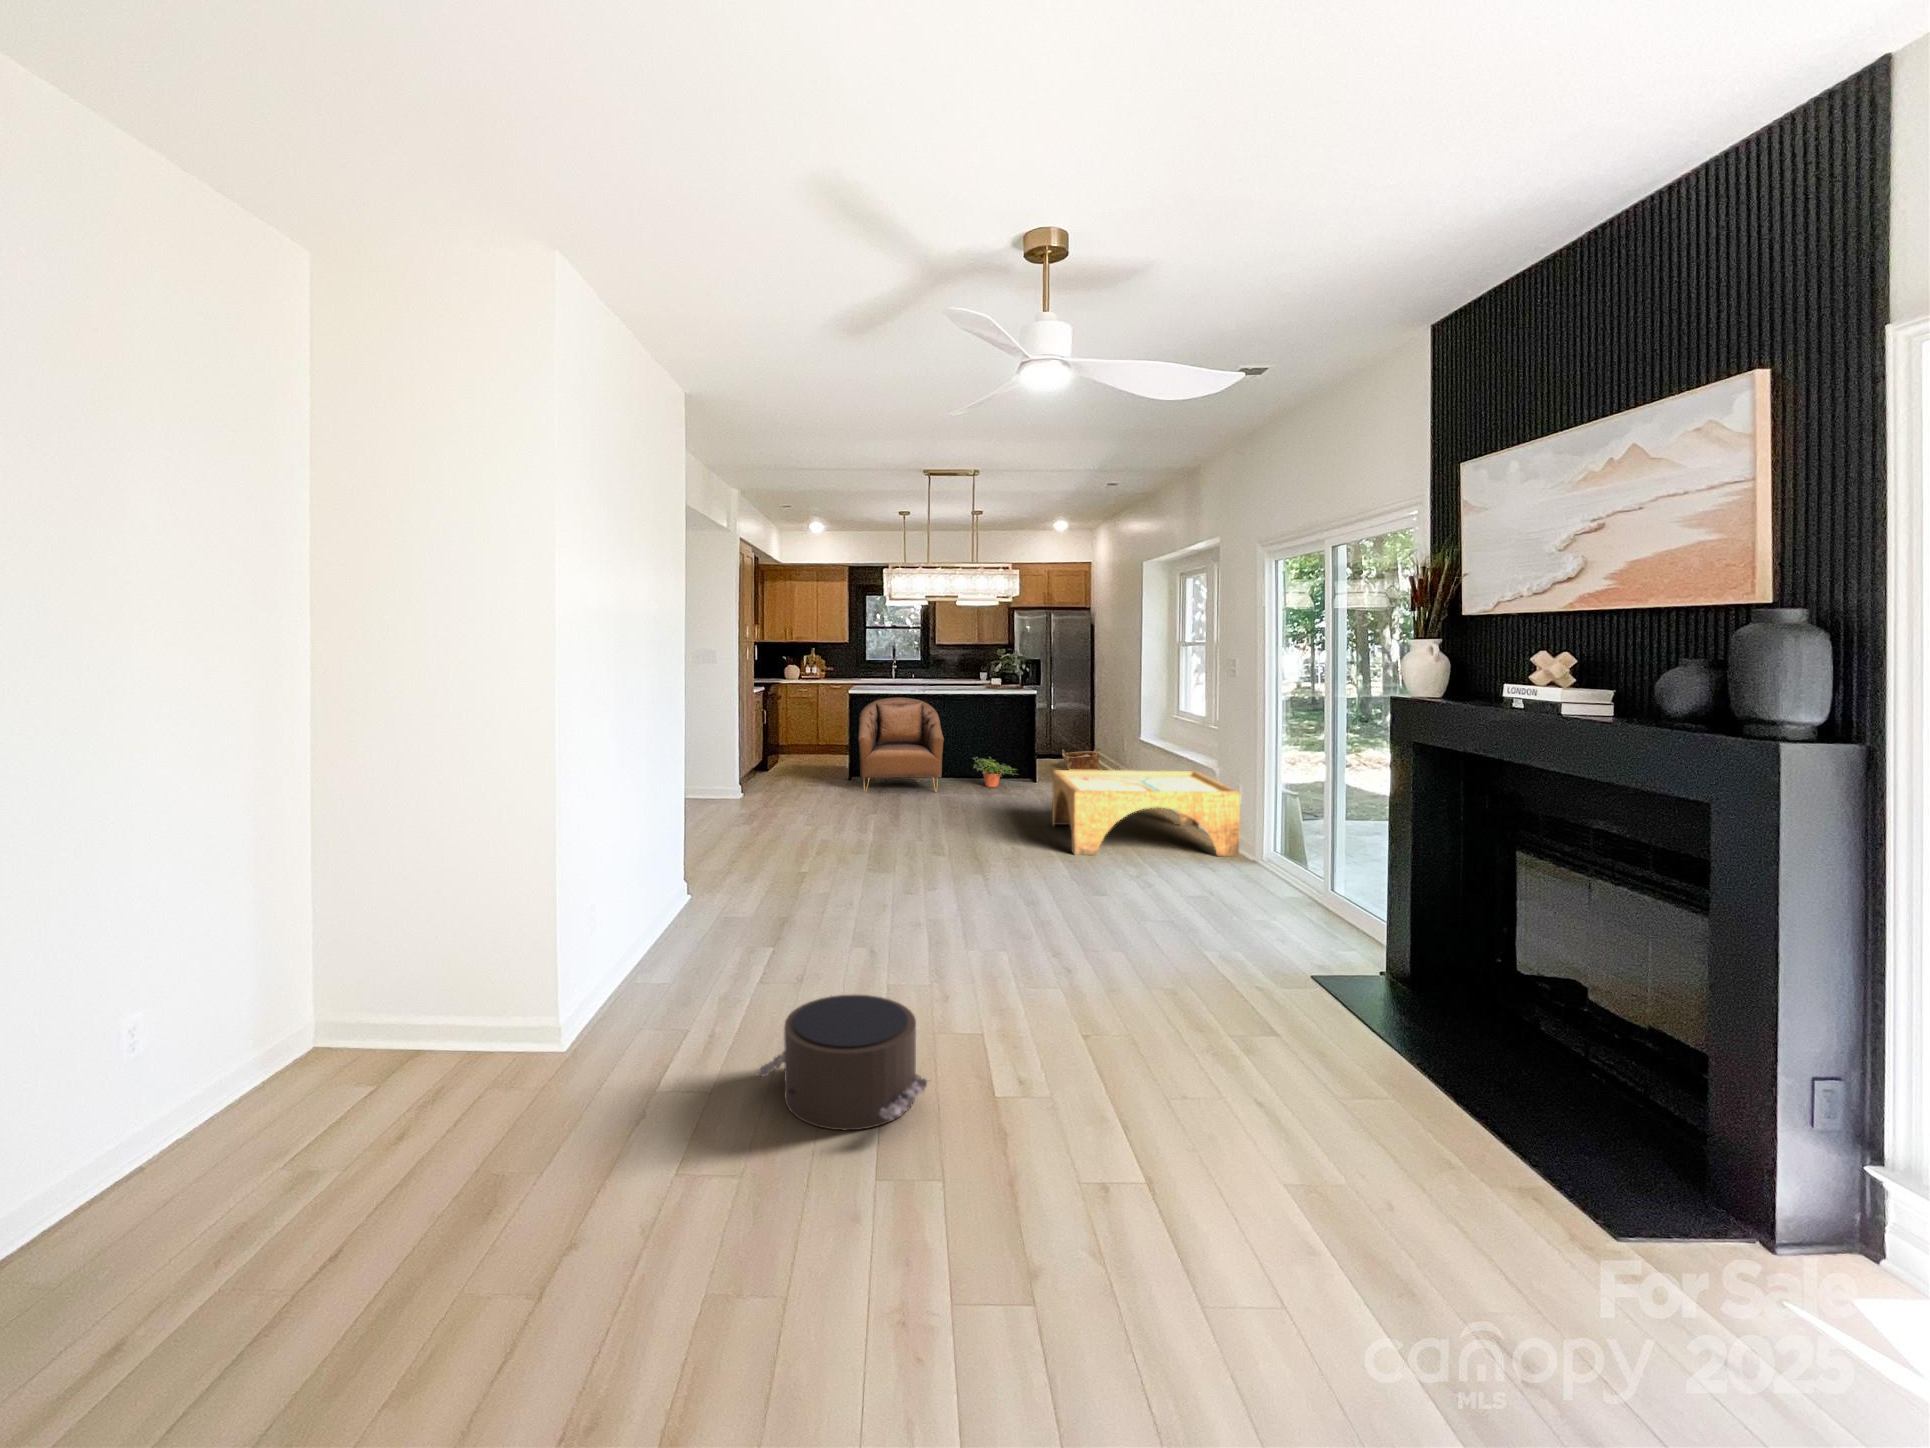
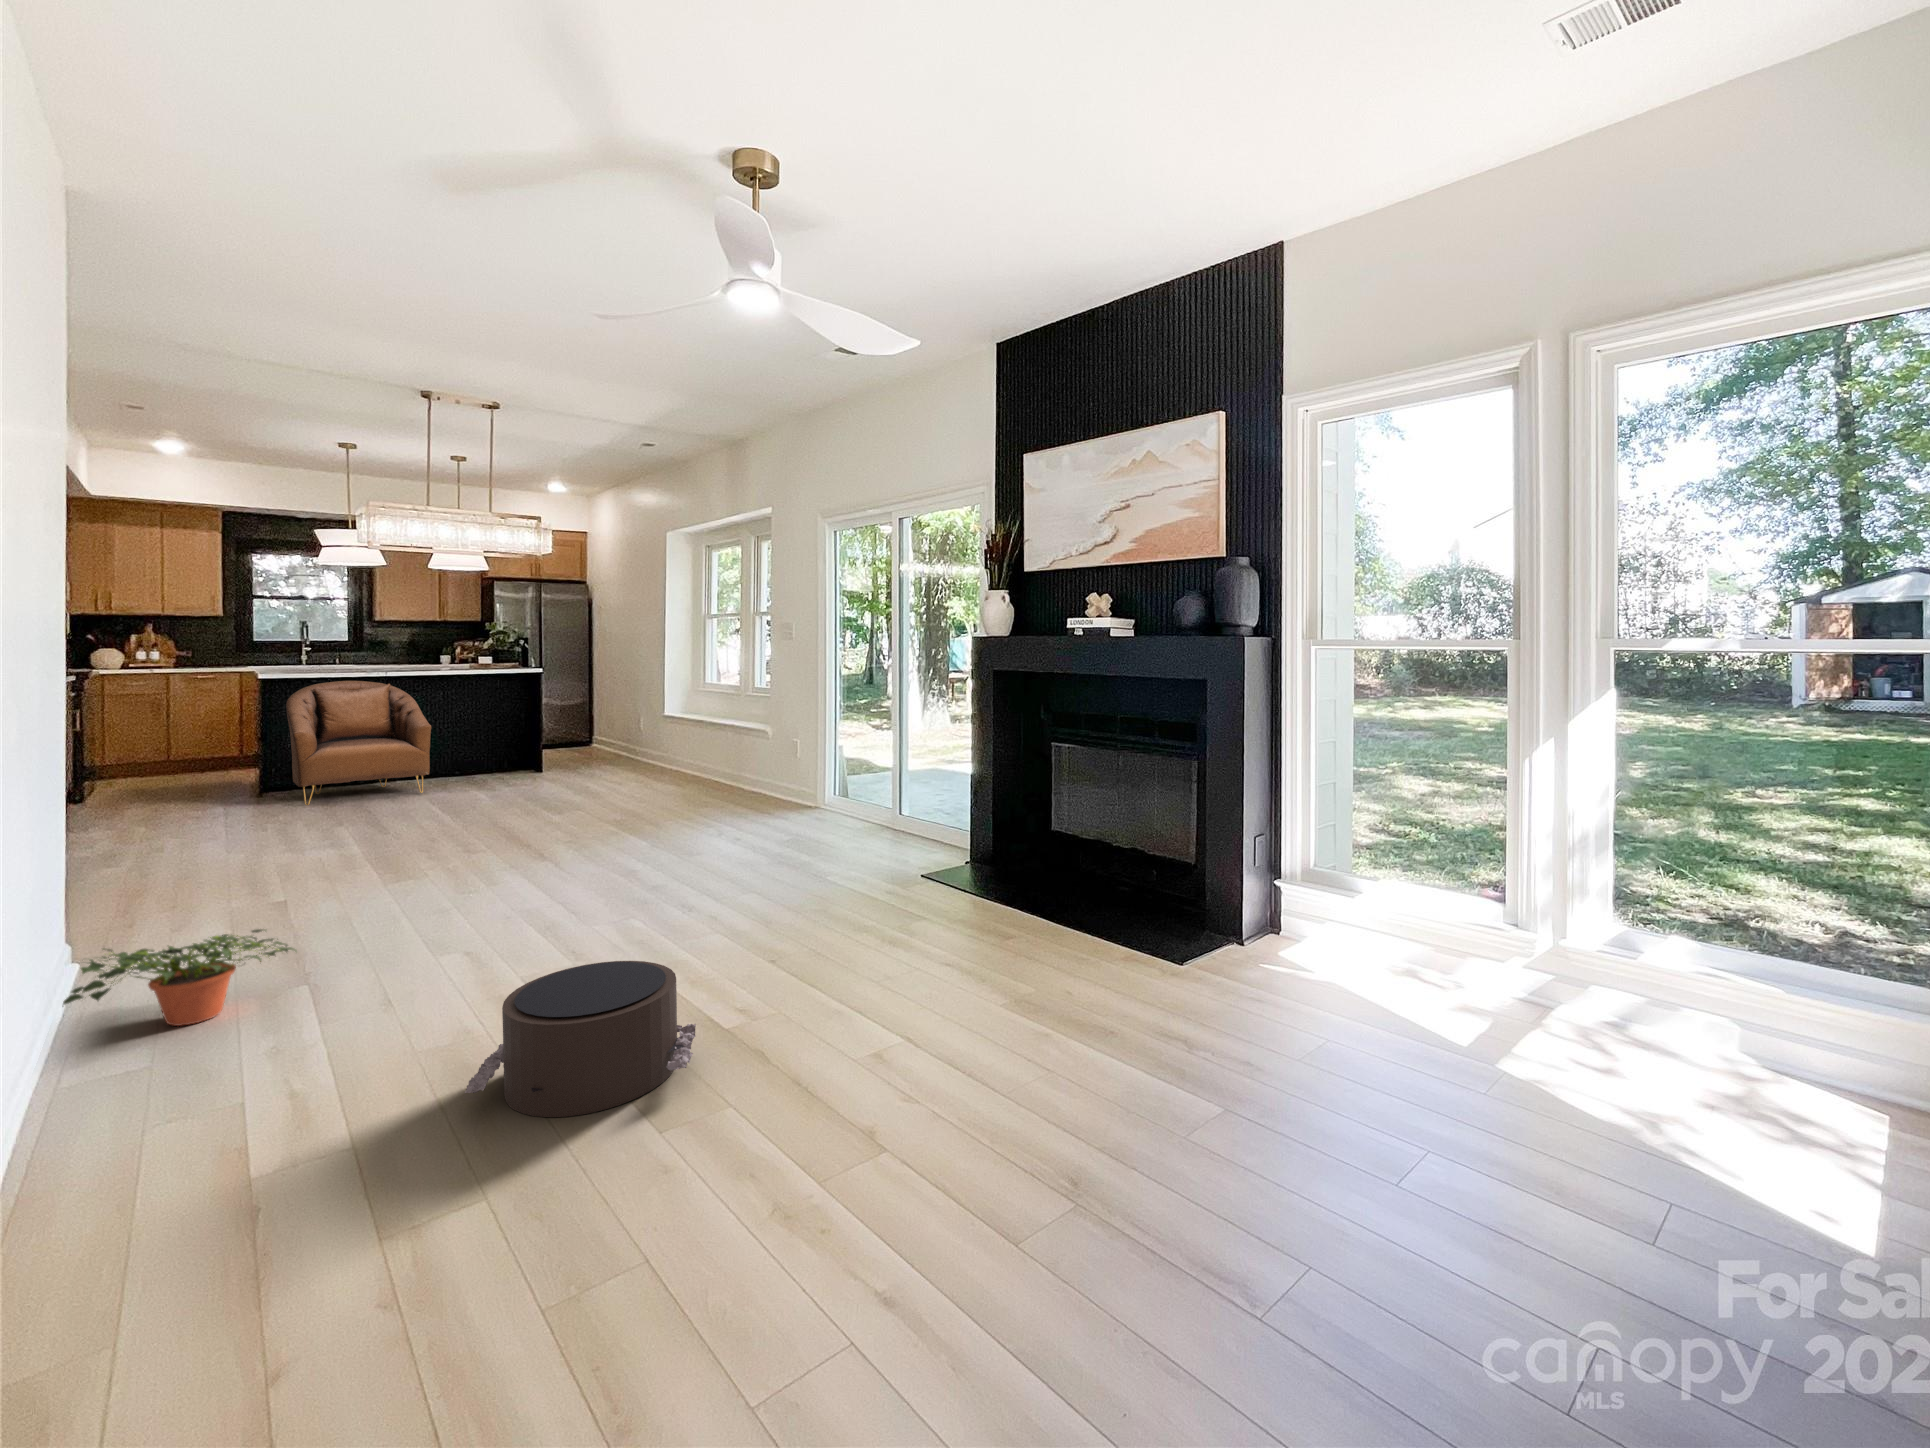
woven basket: present [1062,746,1099,770] -> none [568,728,613,759]
potted plant: present [972,757,1018,787] -> present [63,929,296,1026]
coffee table: present [1052,770,1241,856] -> none [602,734,808,826]

